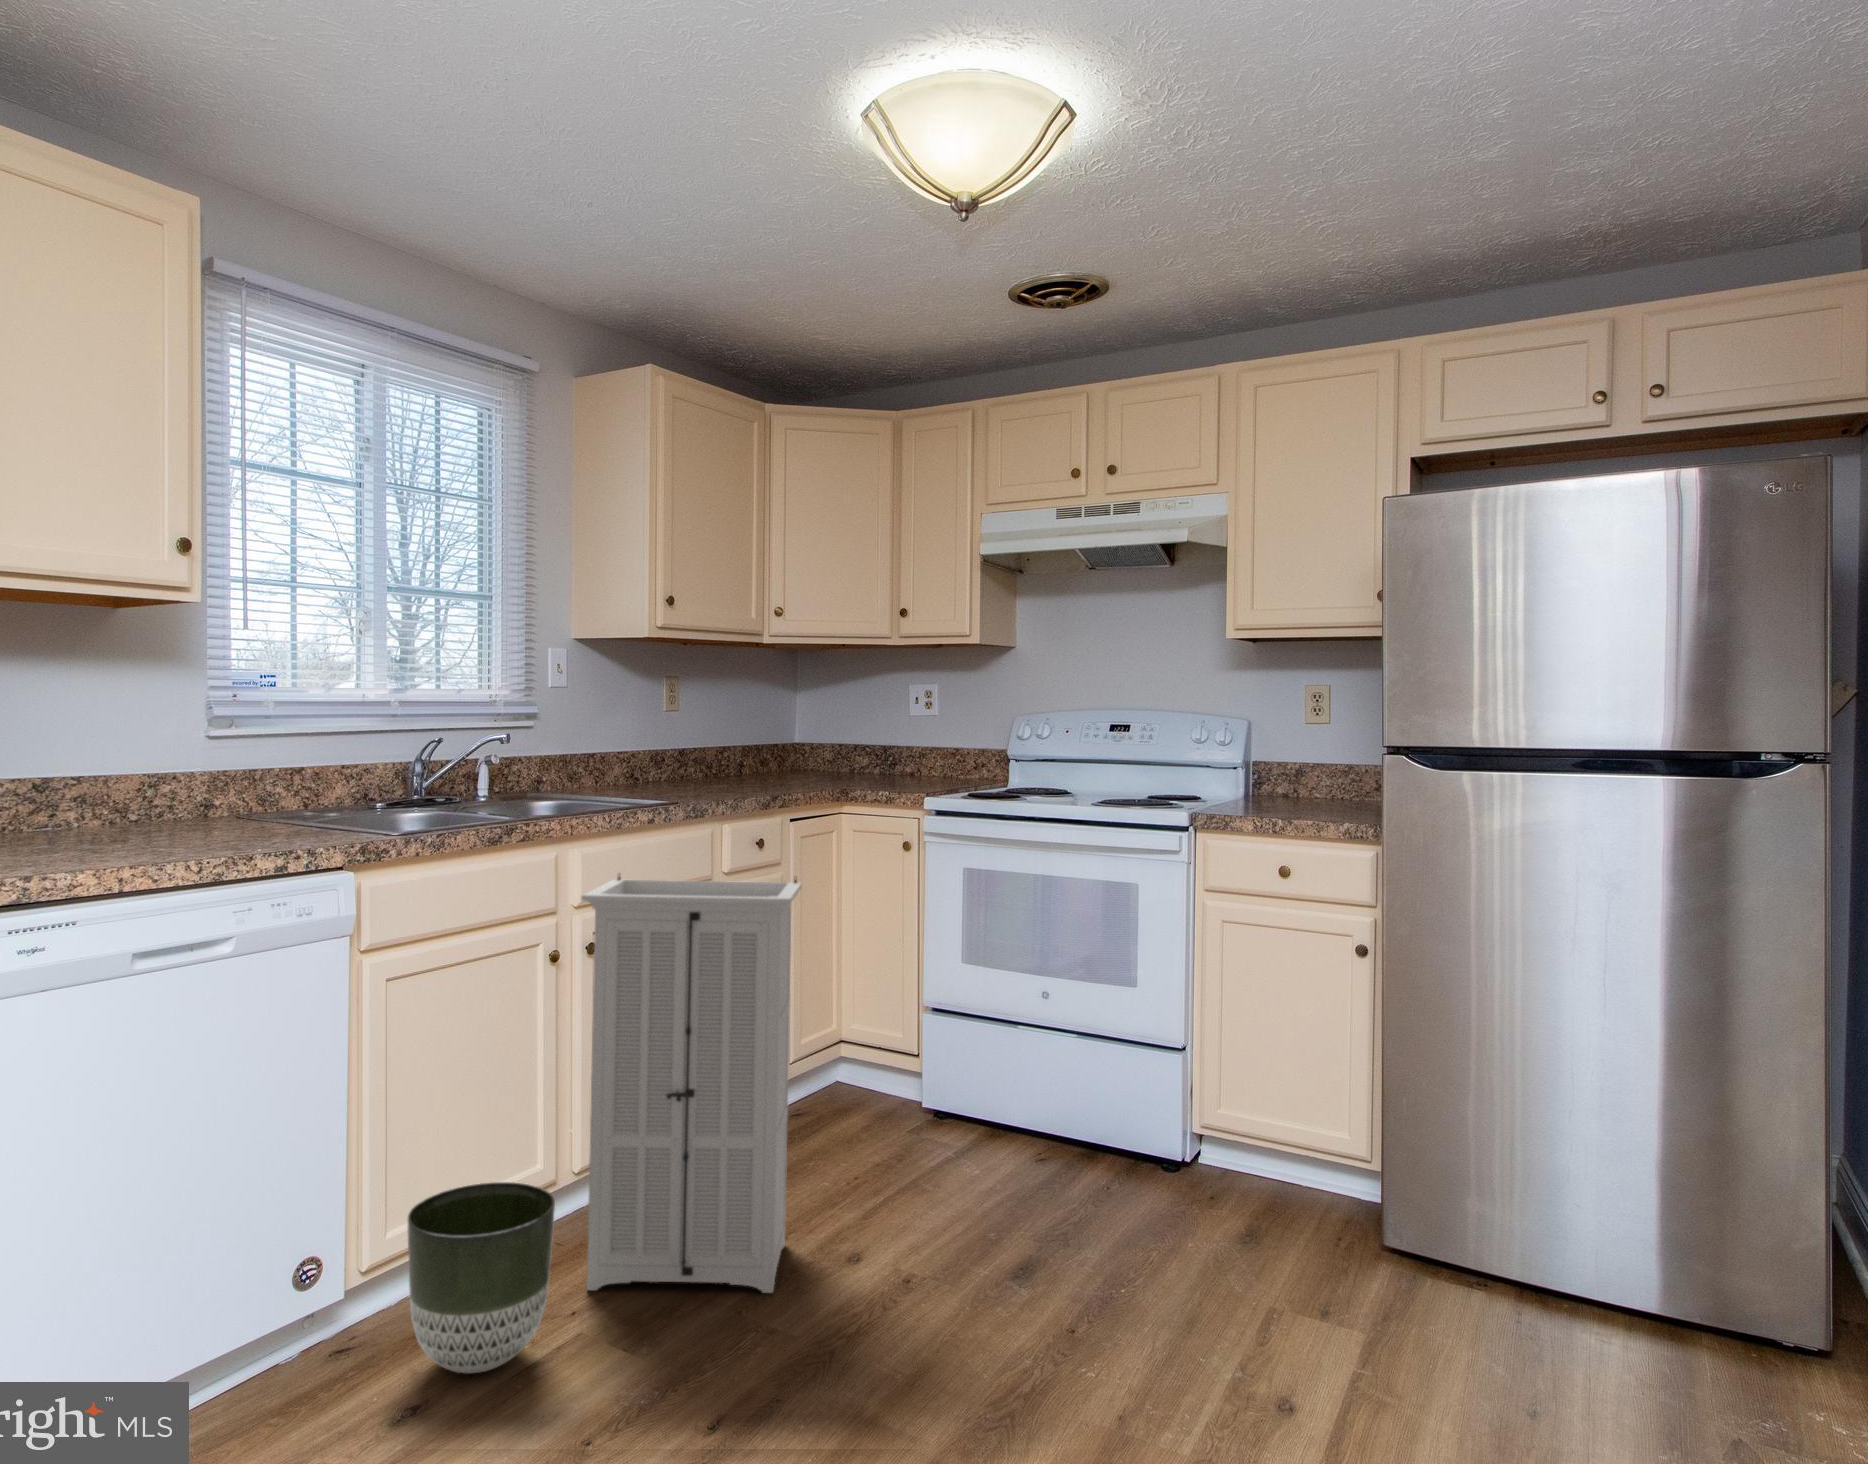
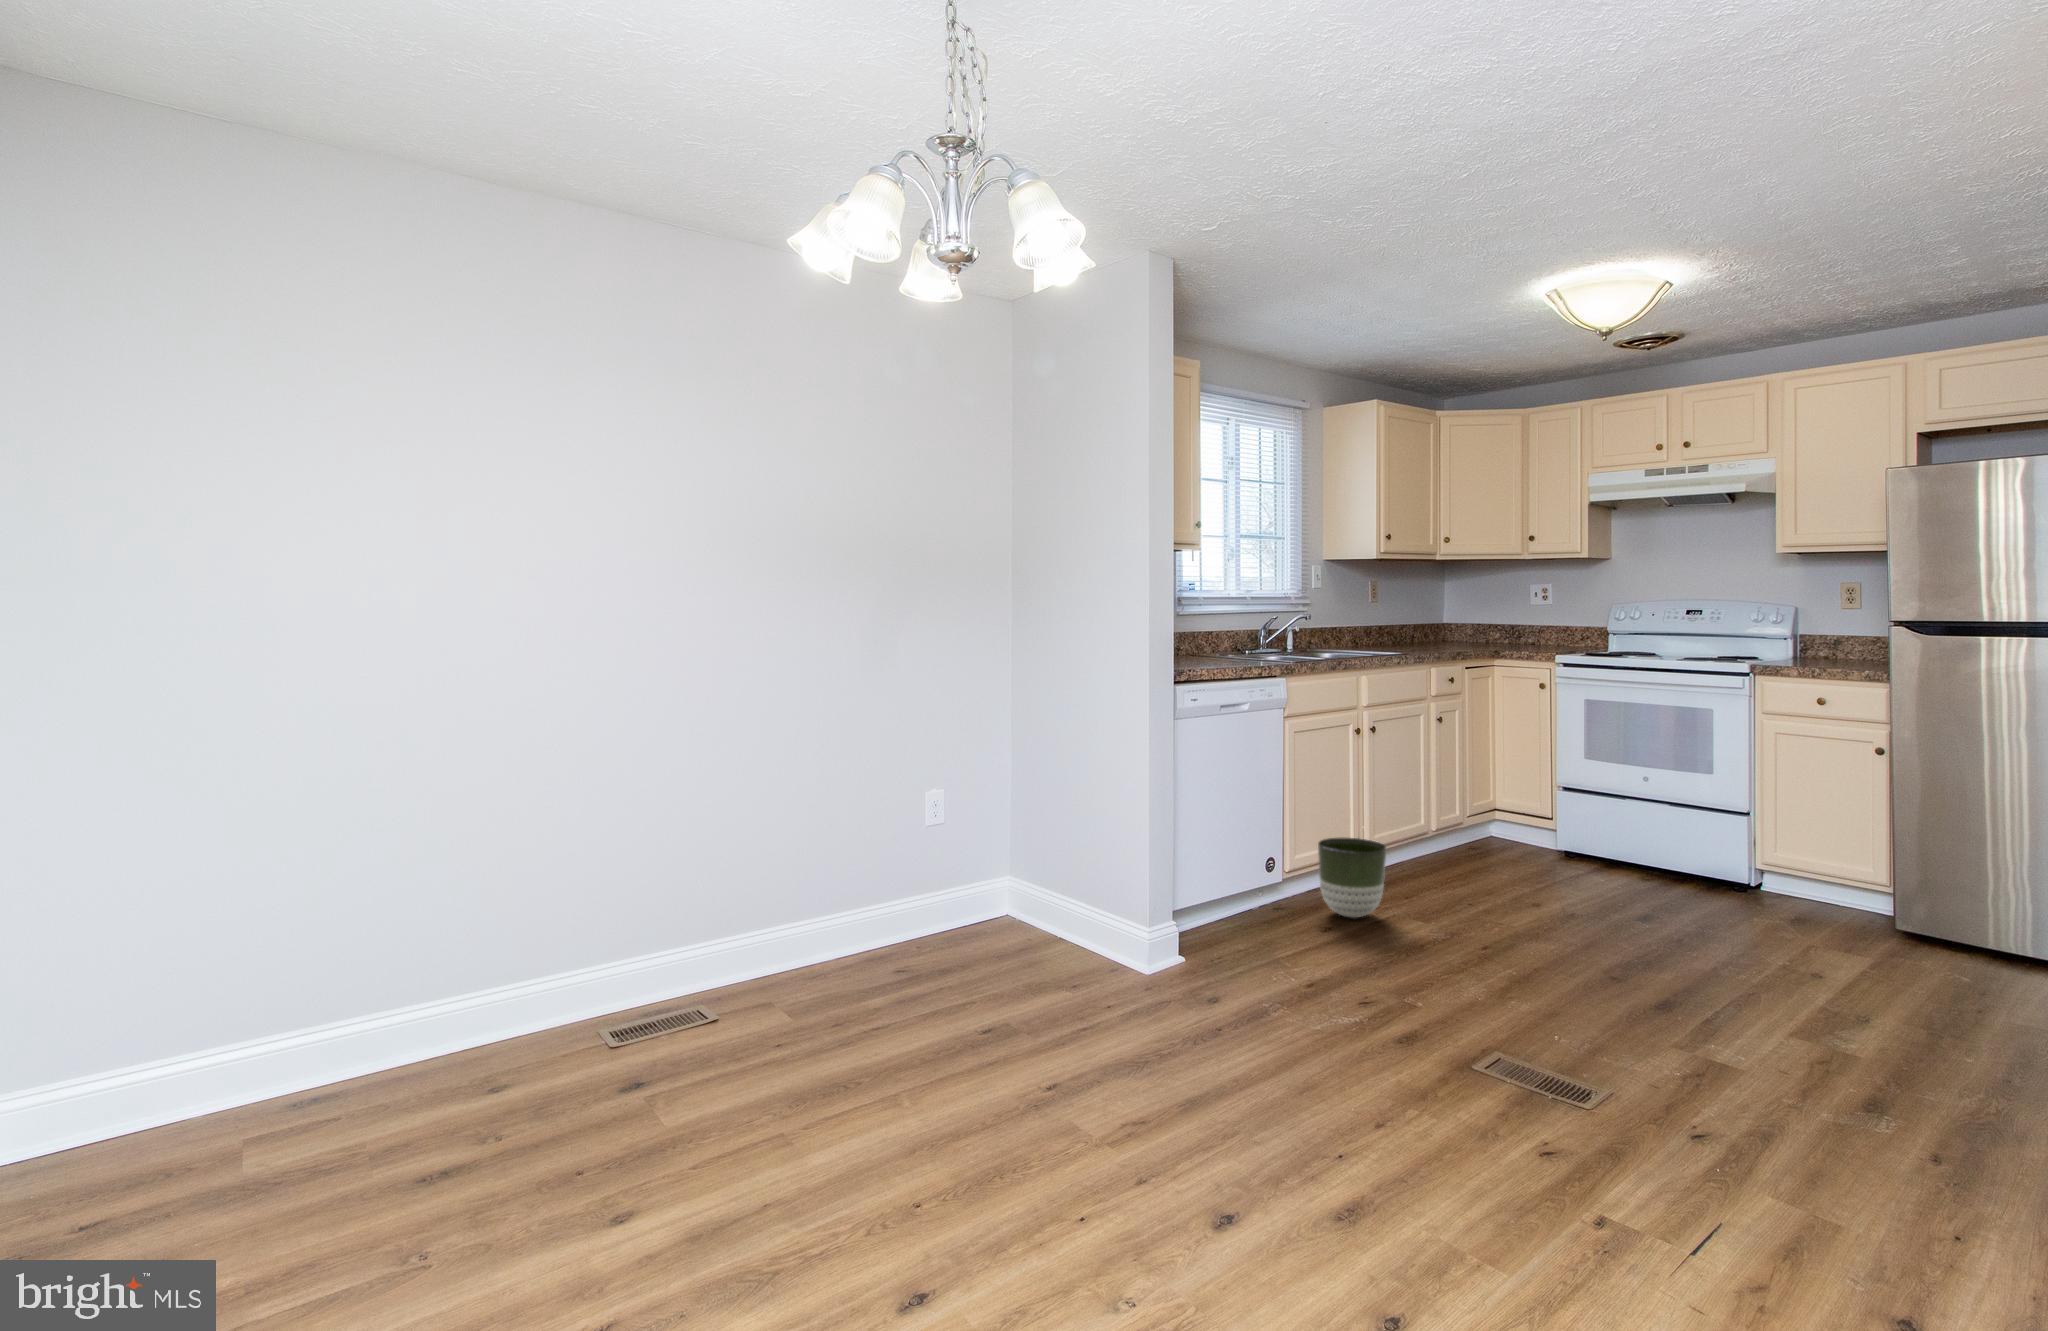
storage cabinet: present [581,877,802,1293] -> none [1384,694,1500,908]

